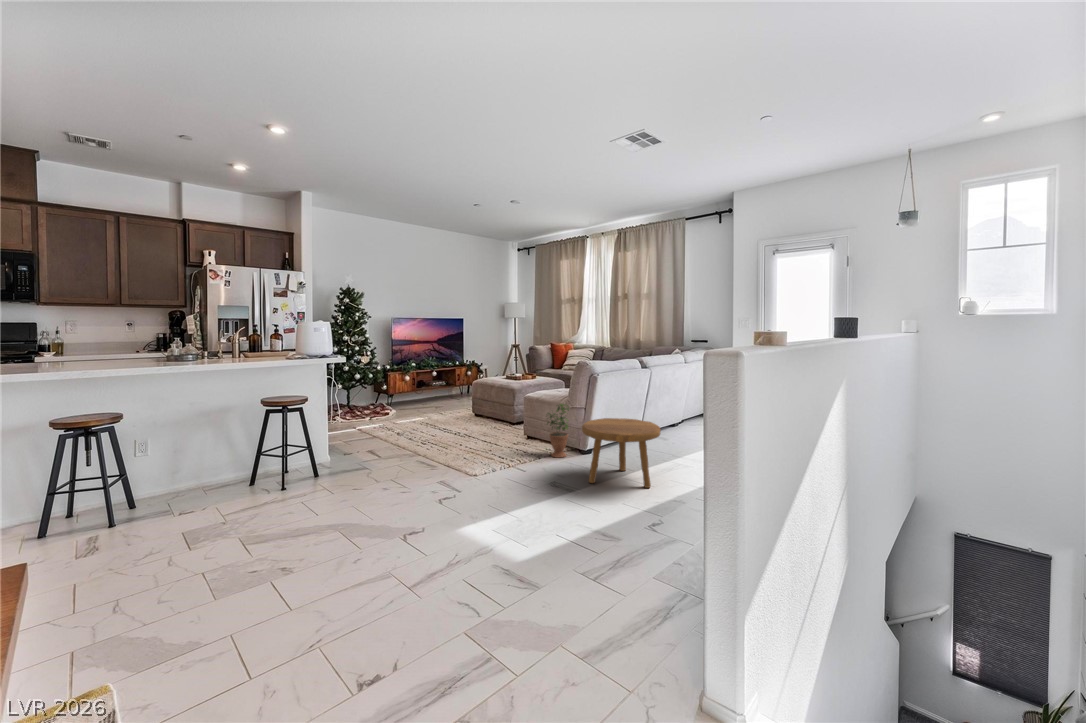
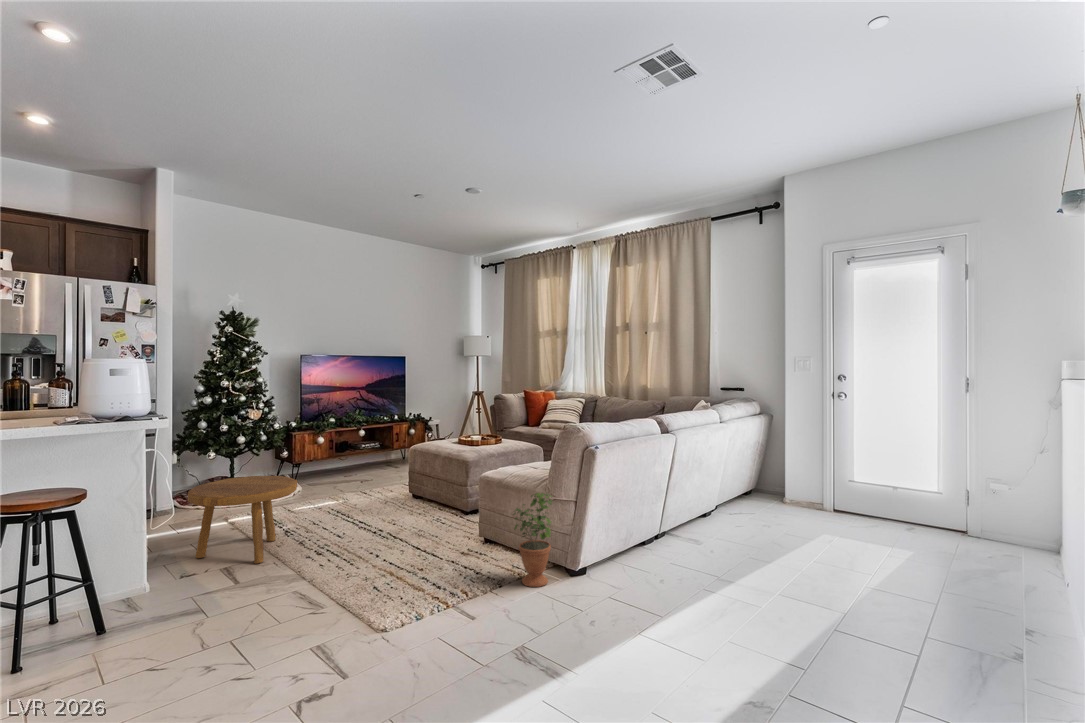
footstool: present [582,418,661,488] -> present [188,476,297,564]

